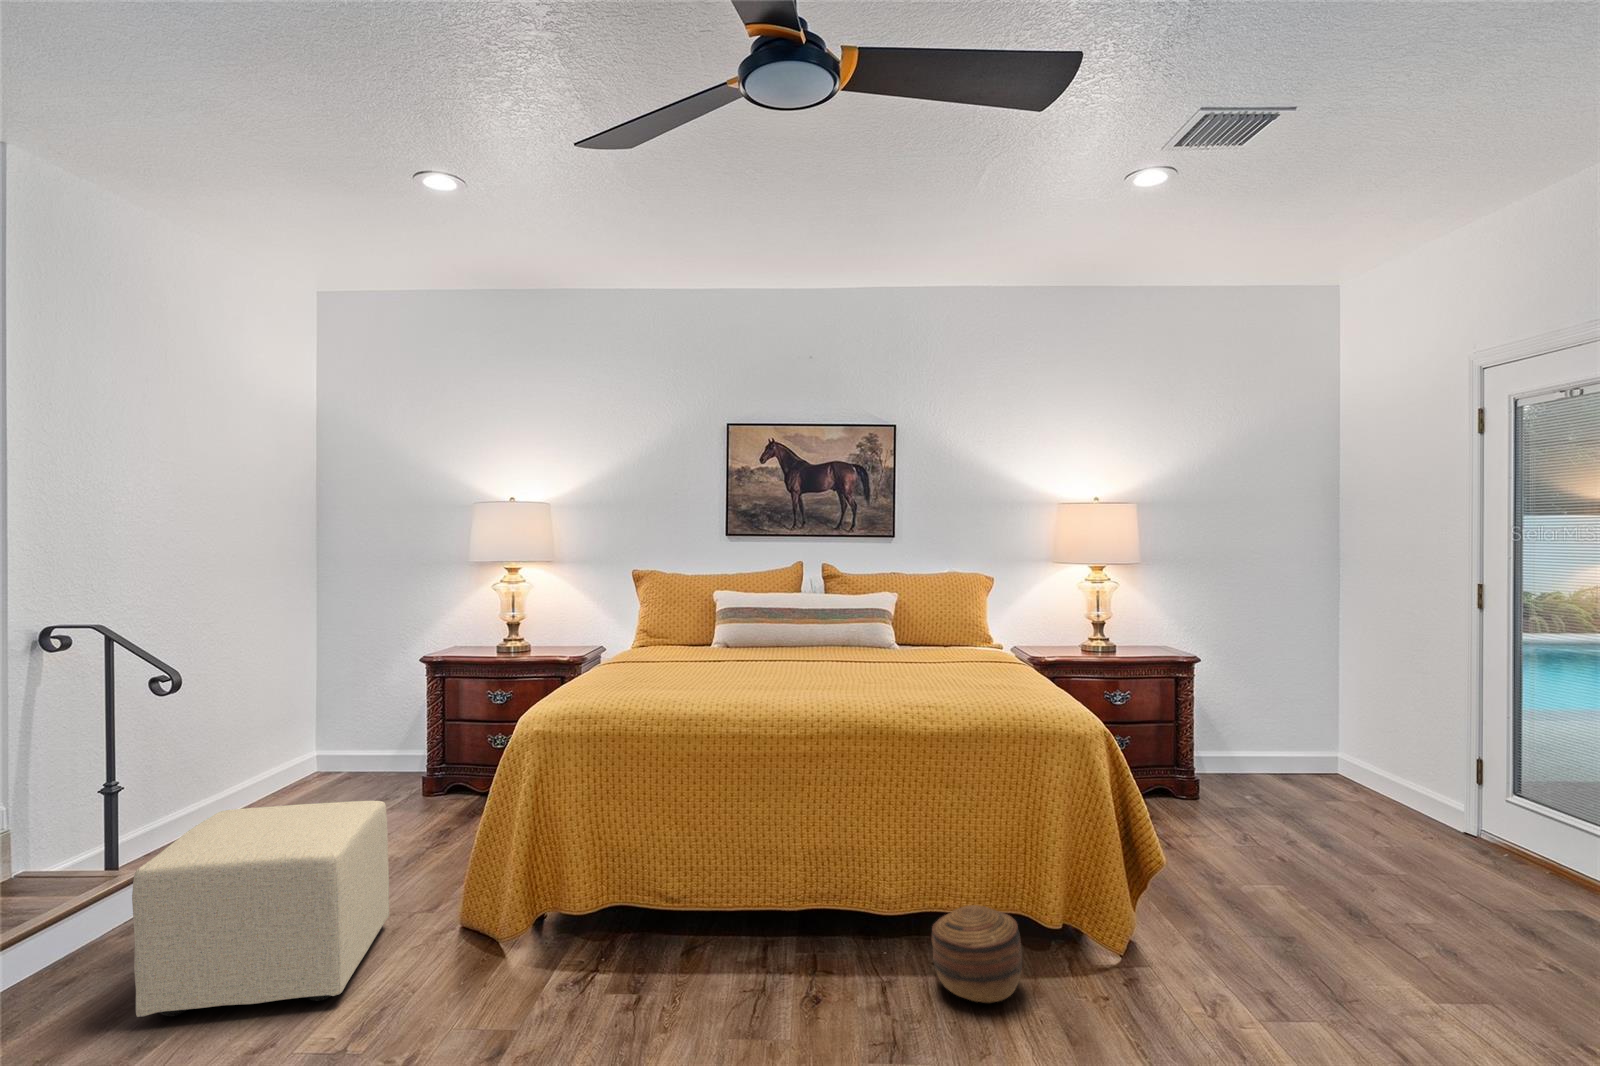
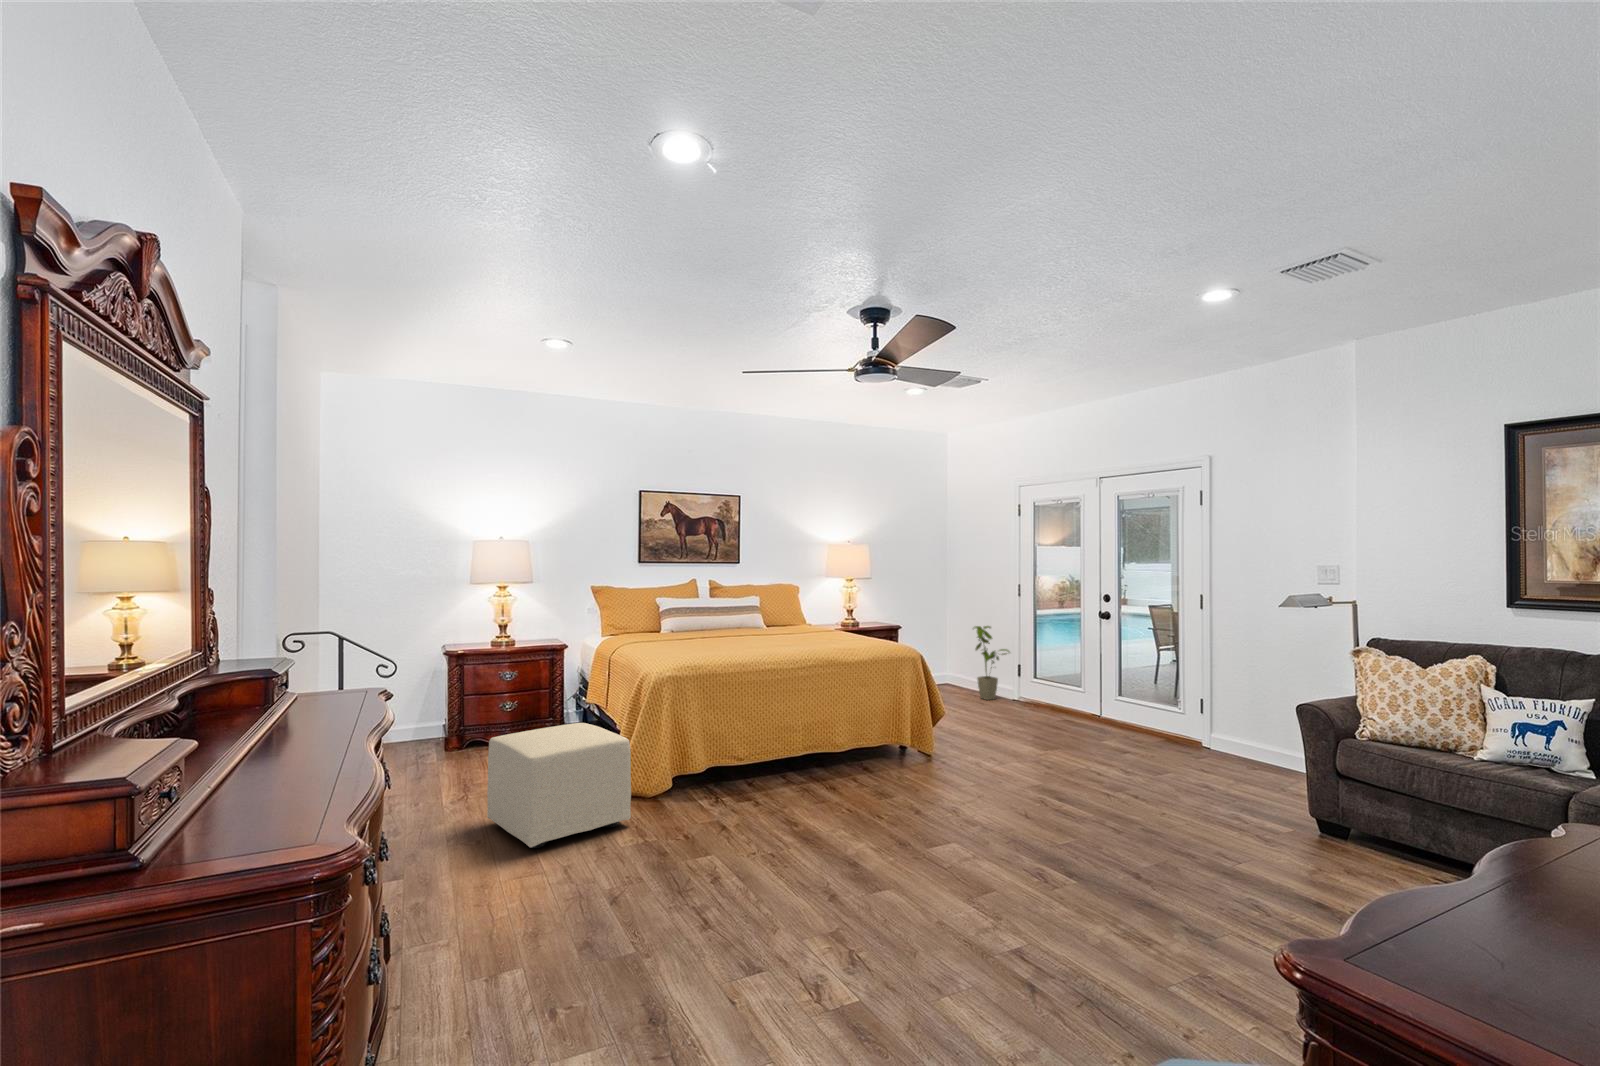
house plant: none [1361,671,1457,832] -> present [974,626,1009,700]
basket: present [932,905,1022,1002] -> none [883,729,924,769]

